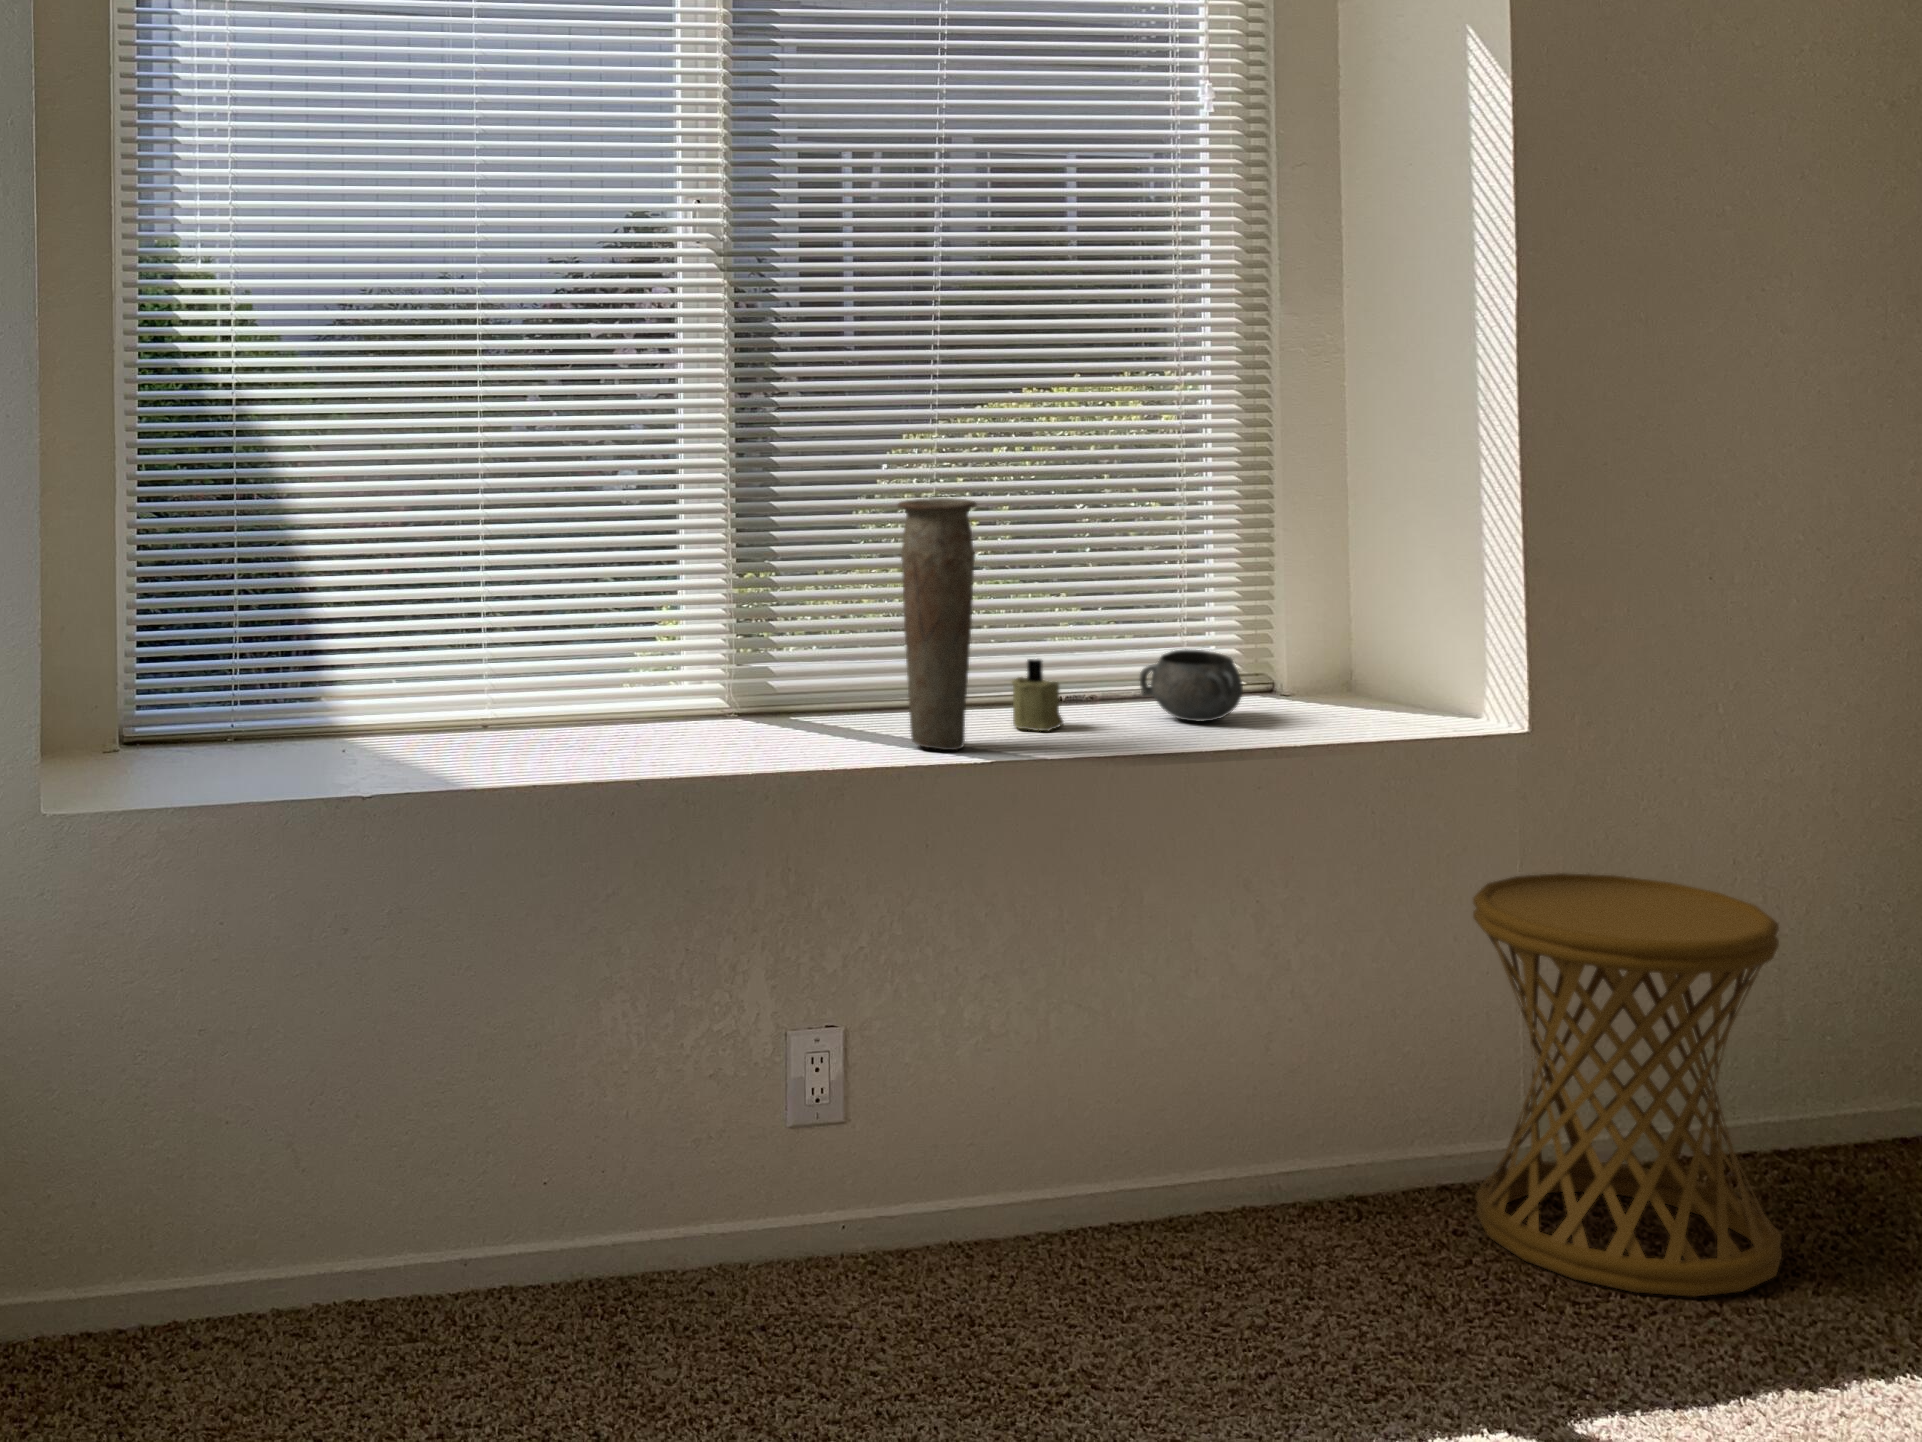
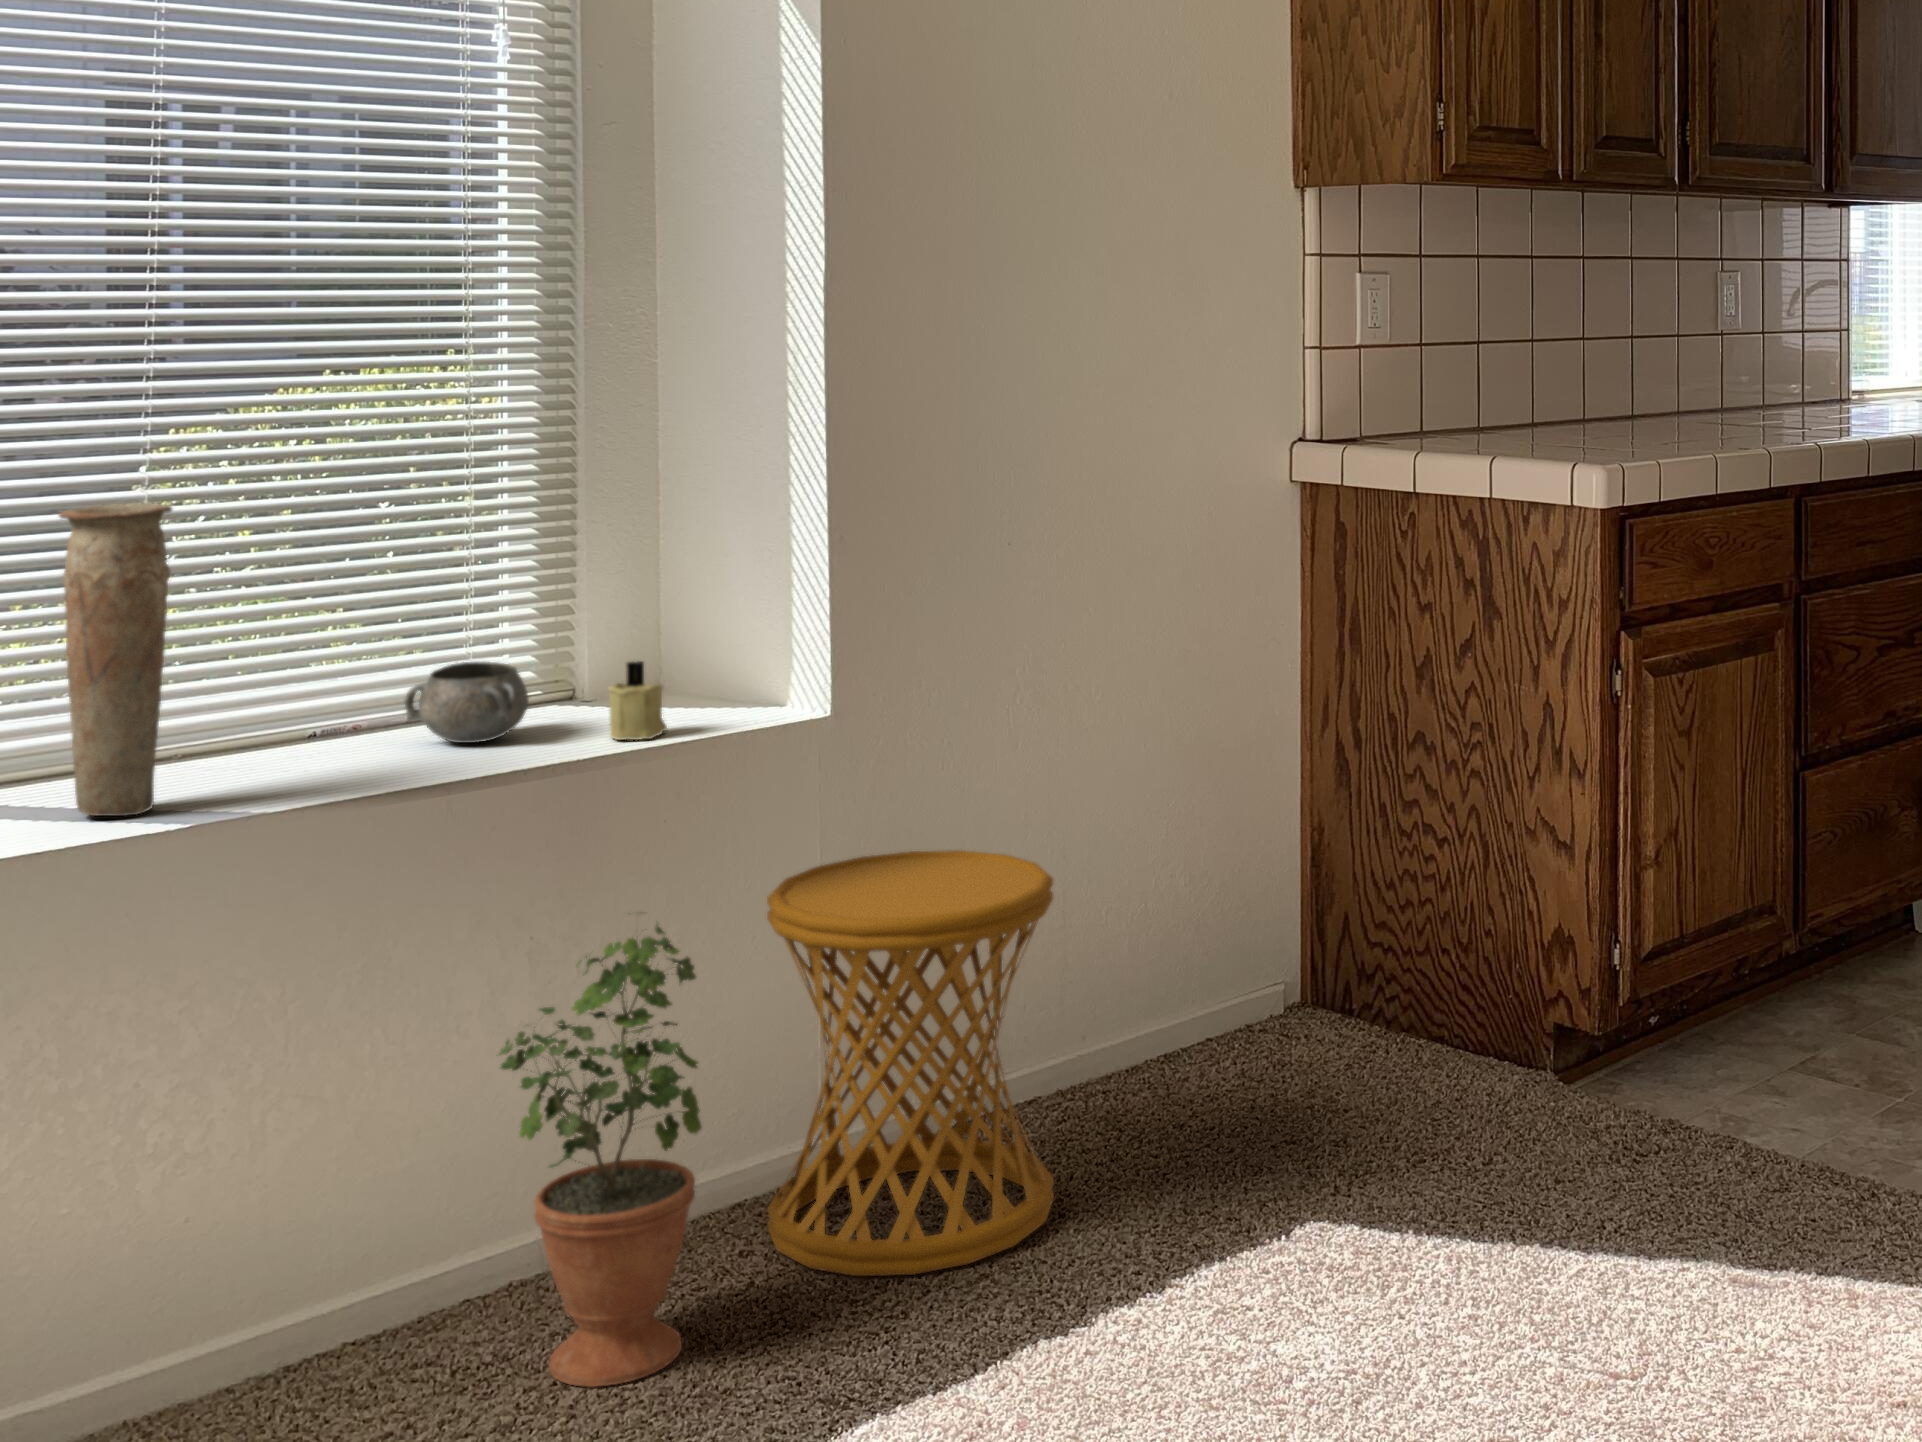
candle: present [1012,659,1064,731] -> present [608,661,667,740]
potted plant: none [1243,891,1427,1316] -> present [499,925,702,1387]

